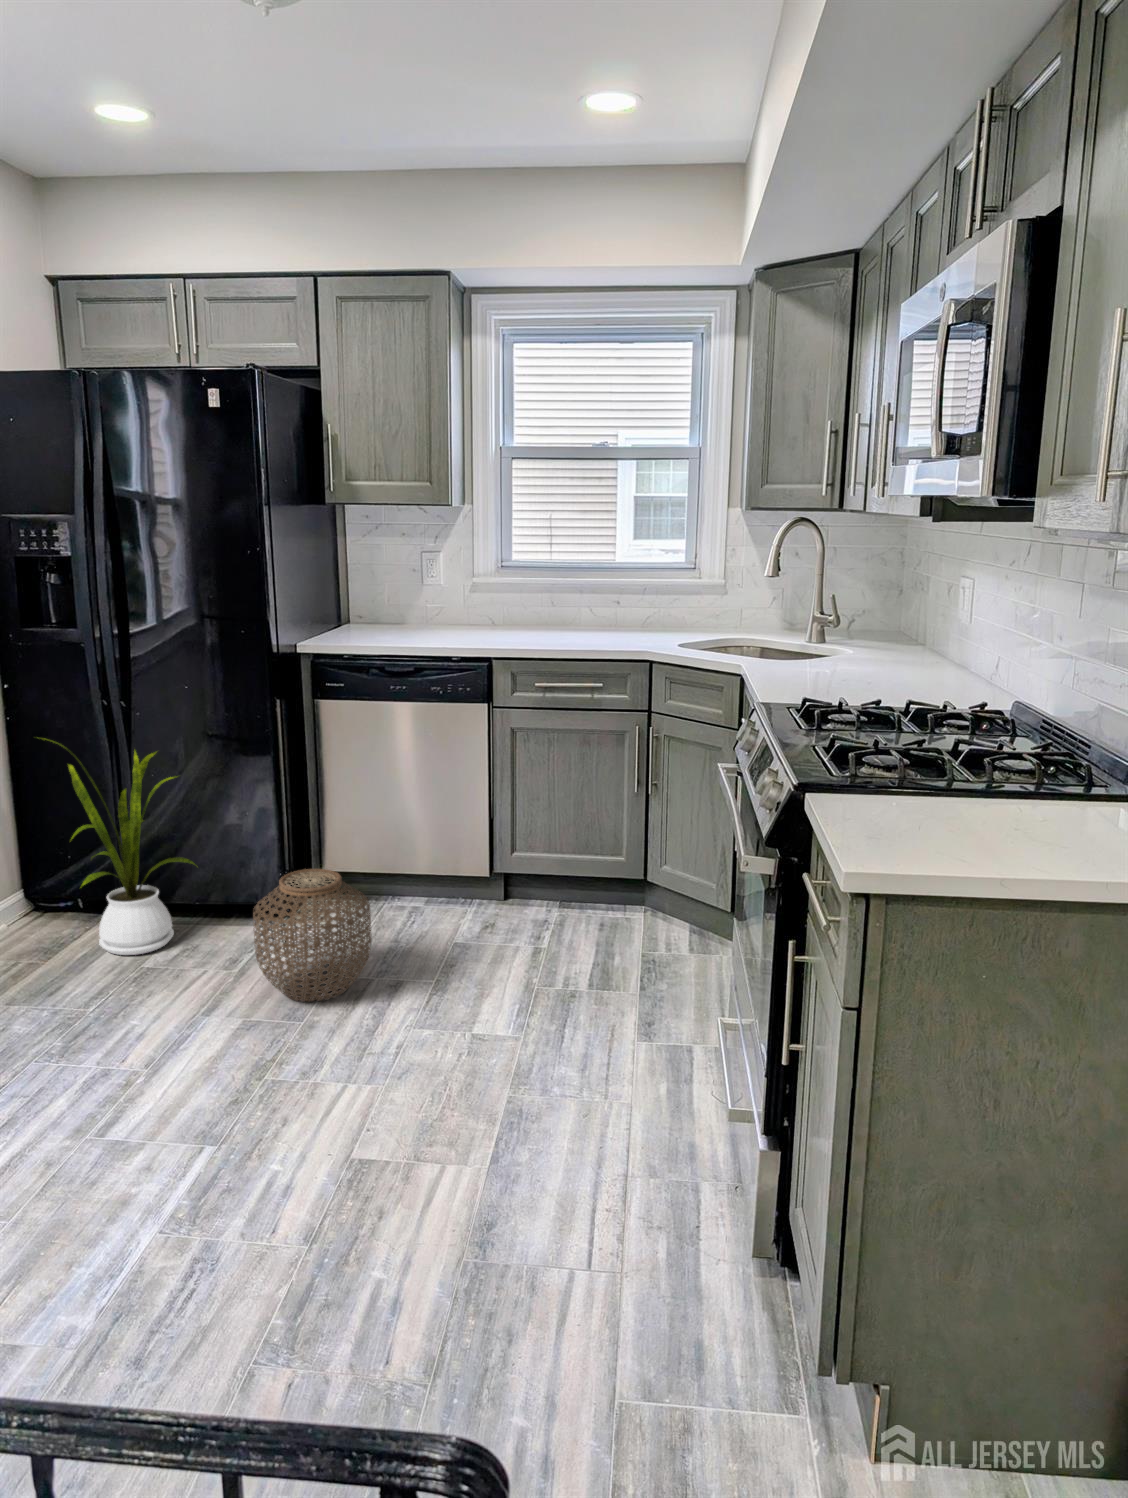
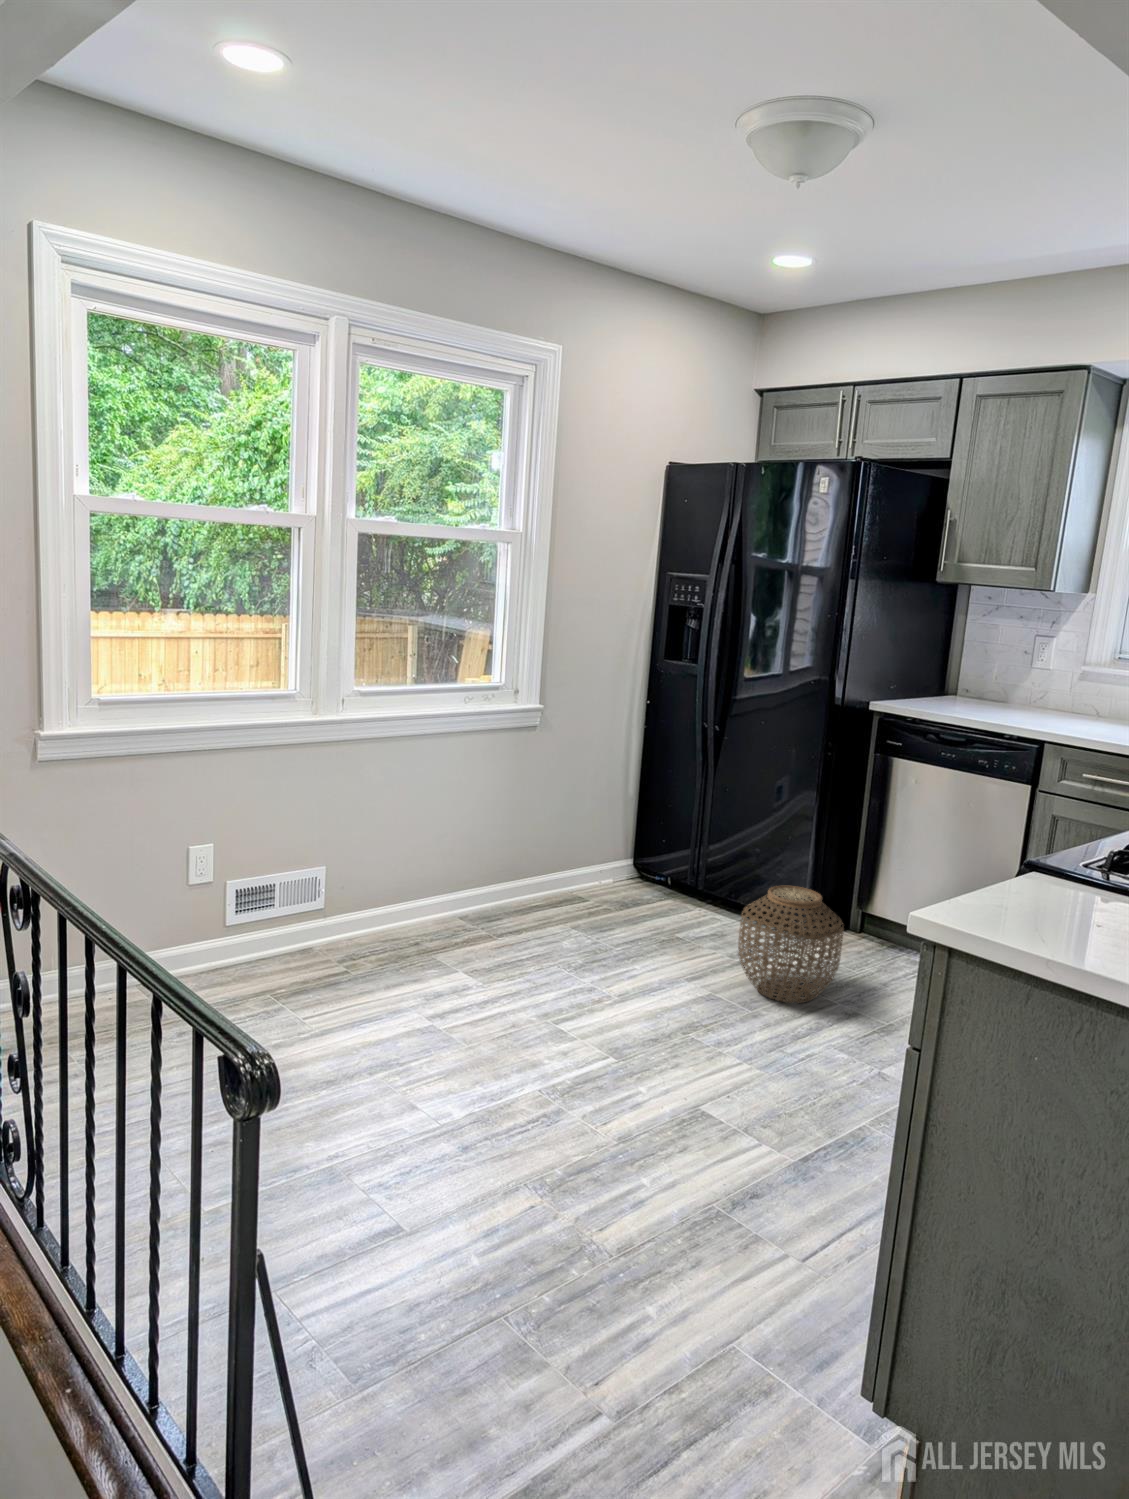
house plant: present [37,737,195,955] -> none [646,738,743,926]

